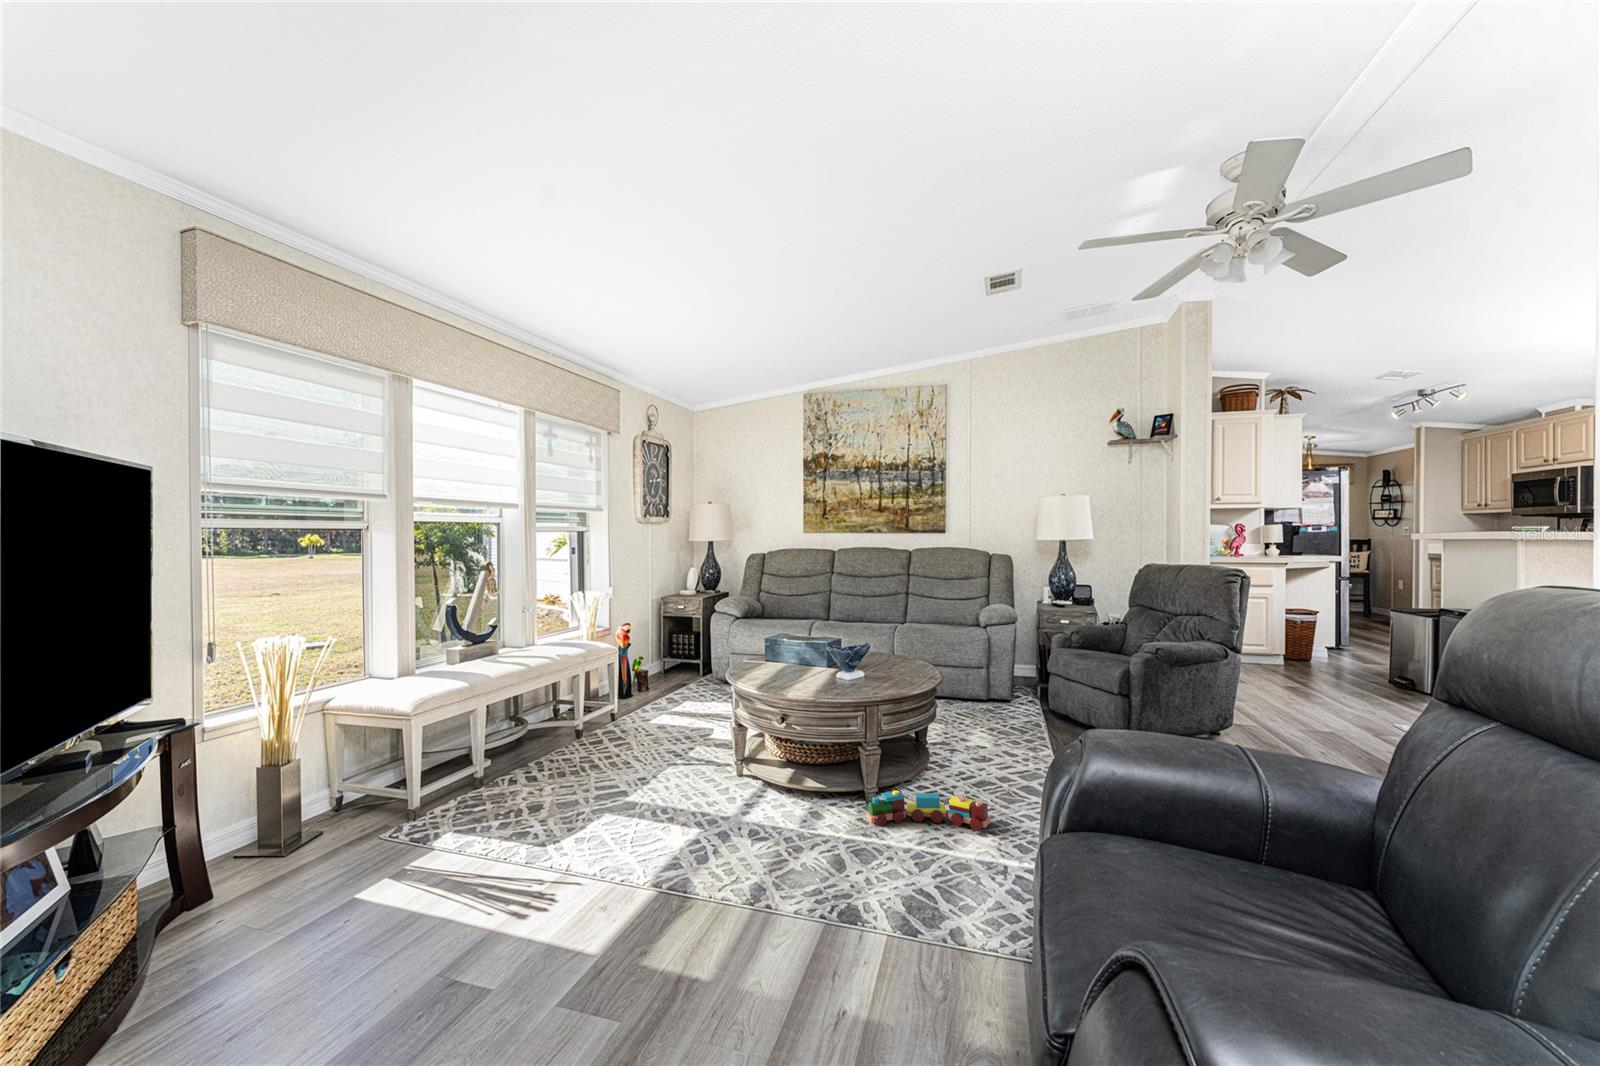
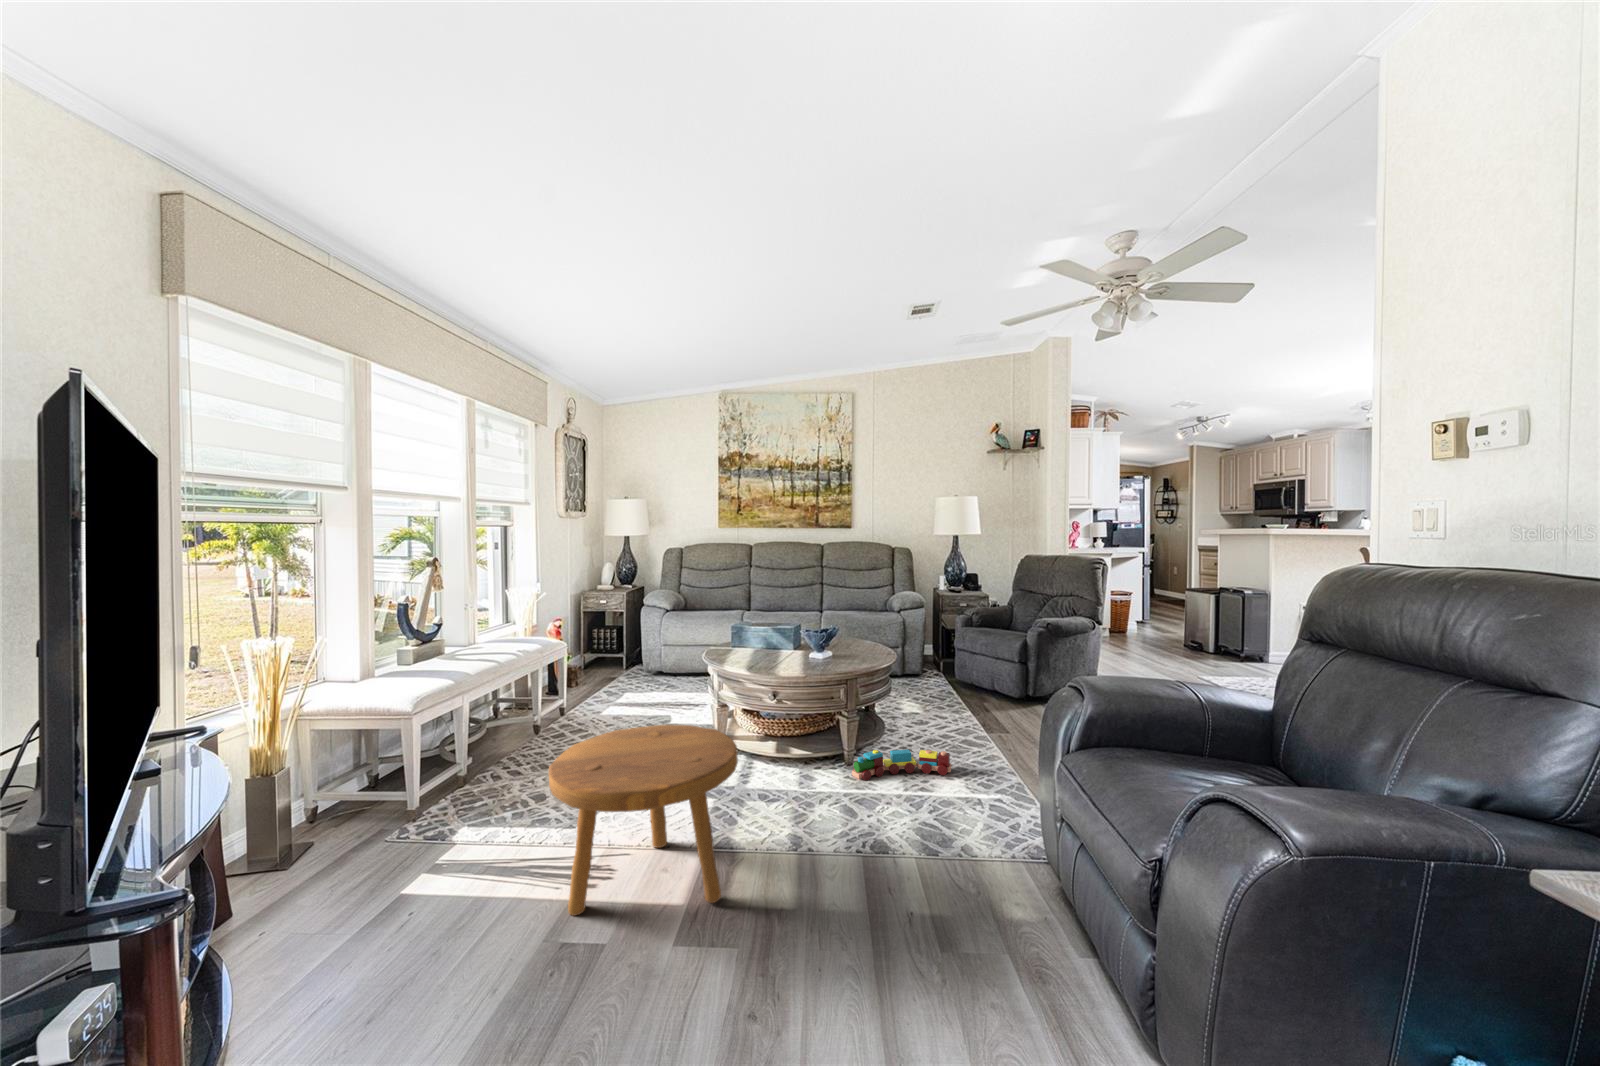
footstool: none [457,744,675,961] -> present [549,725,738,916]

